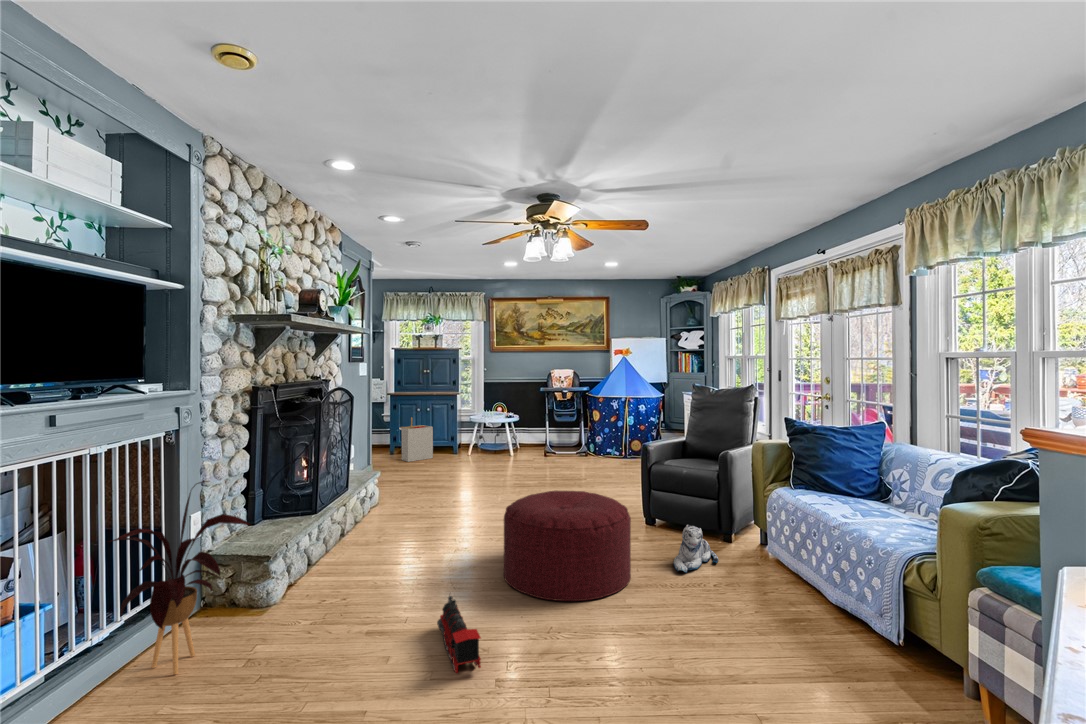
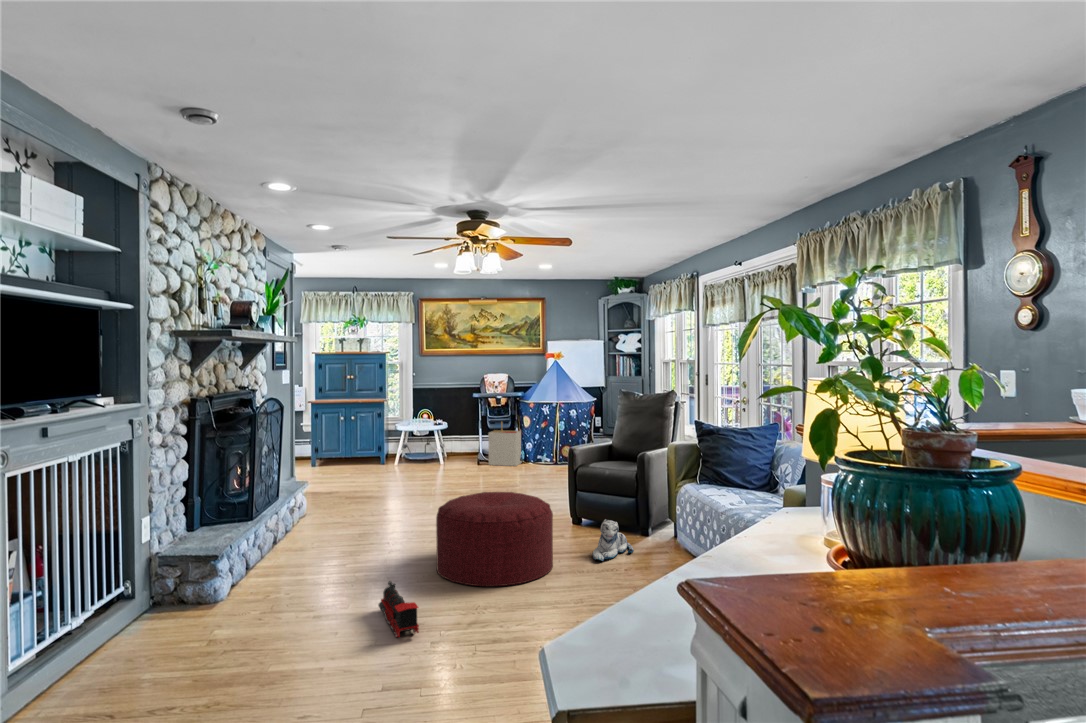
storage bin: present [399,418,433,462] -> present [488,422,522,466]
house plant: present [111,481,251,675] -> none [82,484,213,653]

